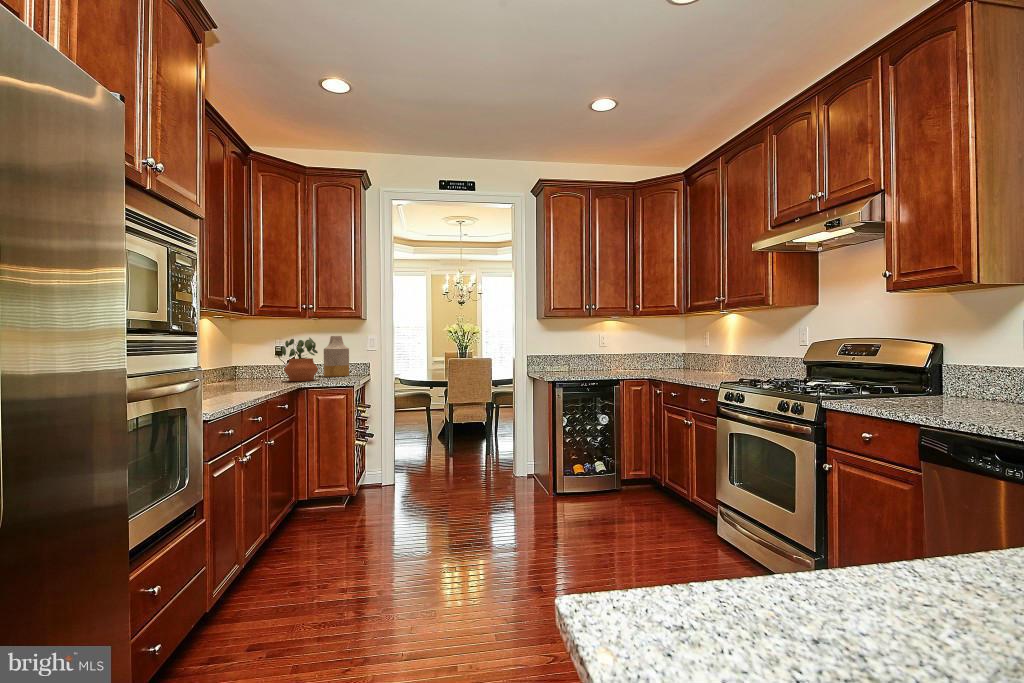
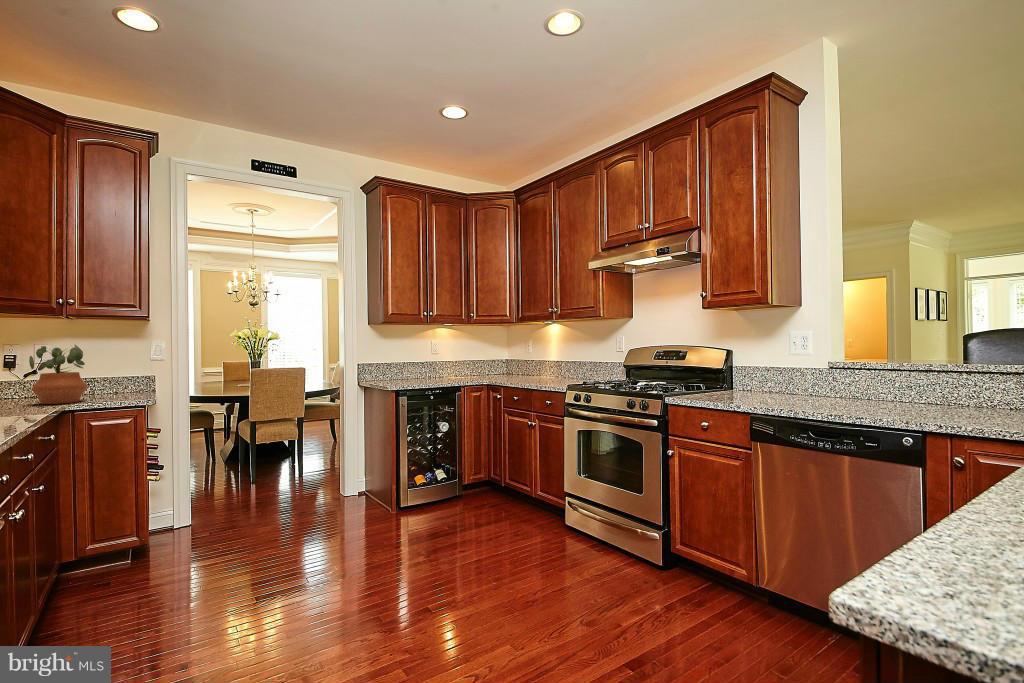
vase: present [324,336,349,377] -> none [88,342,128,396]

